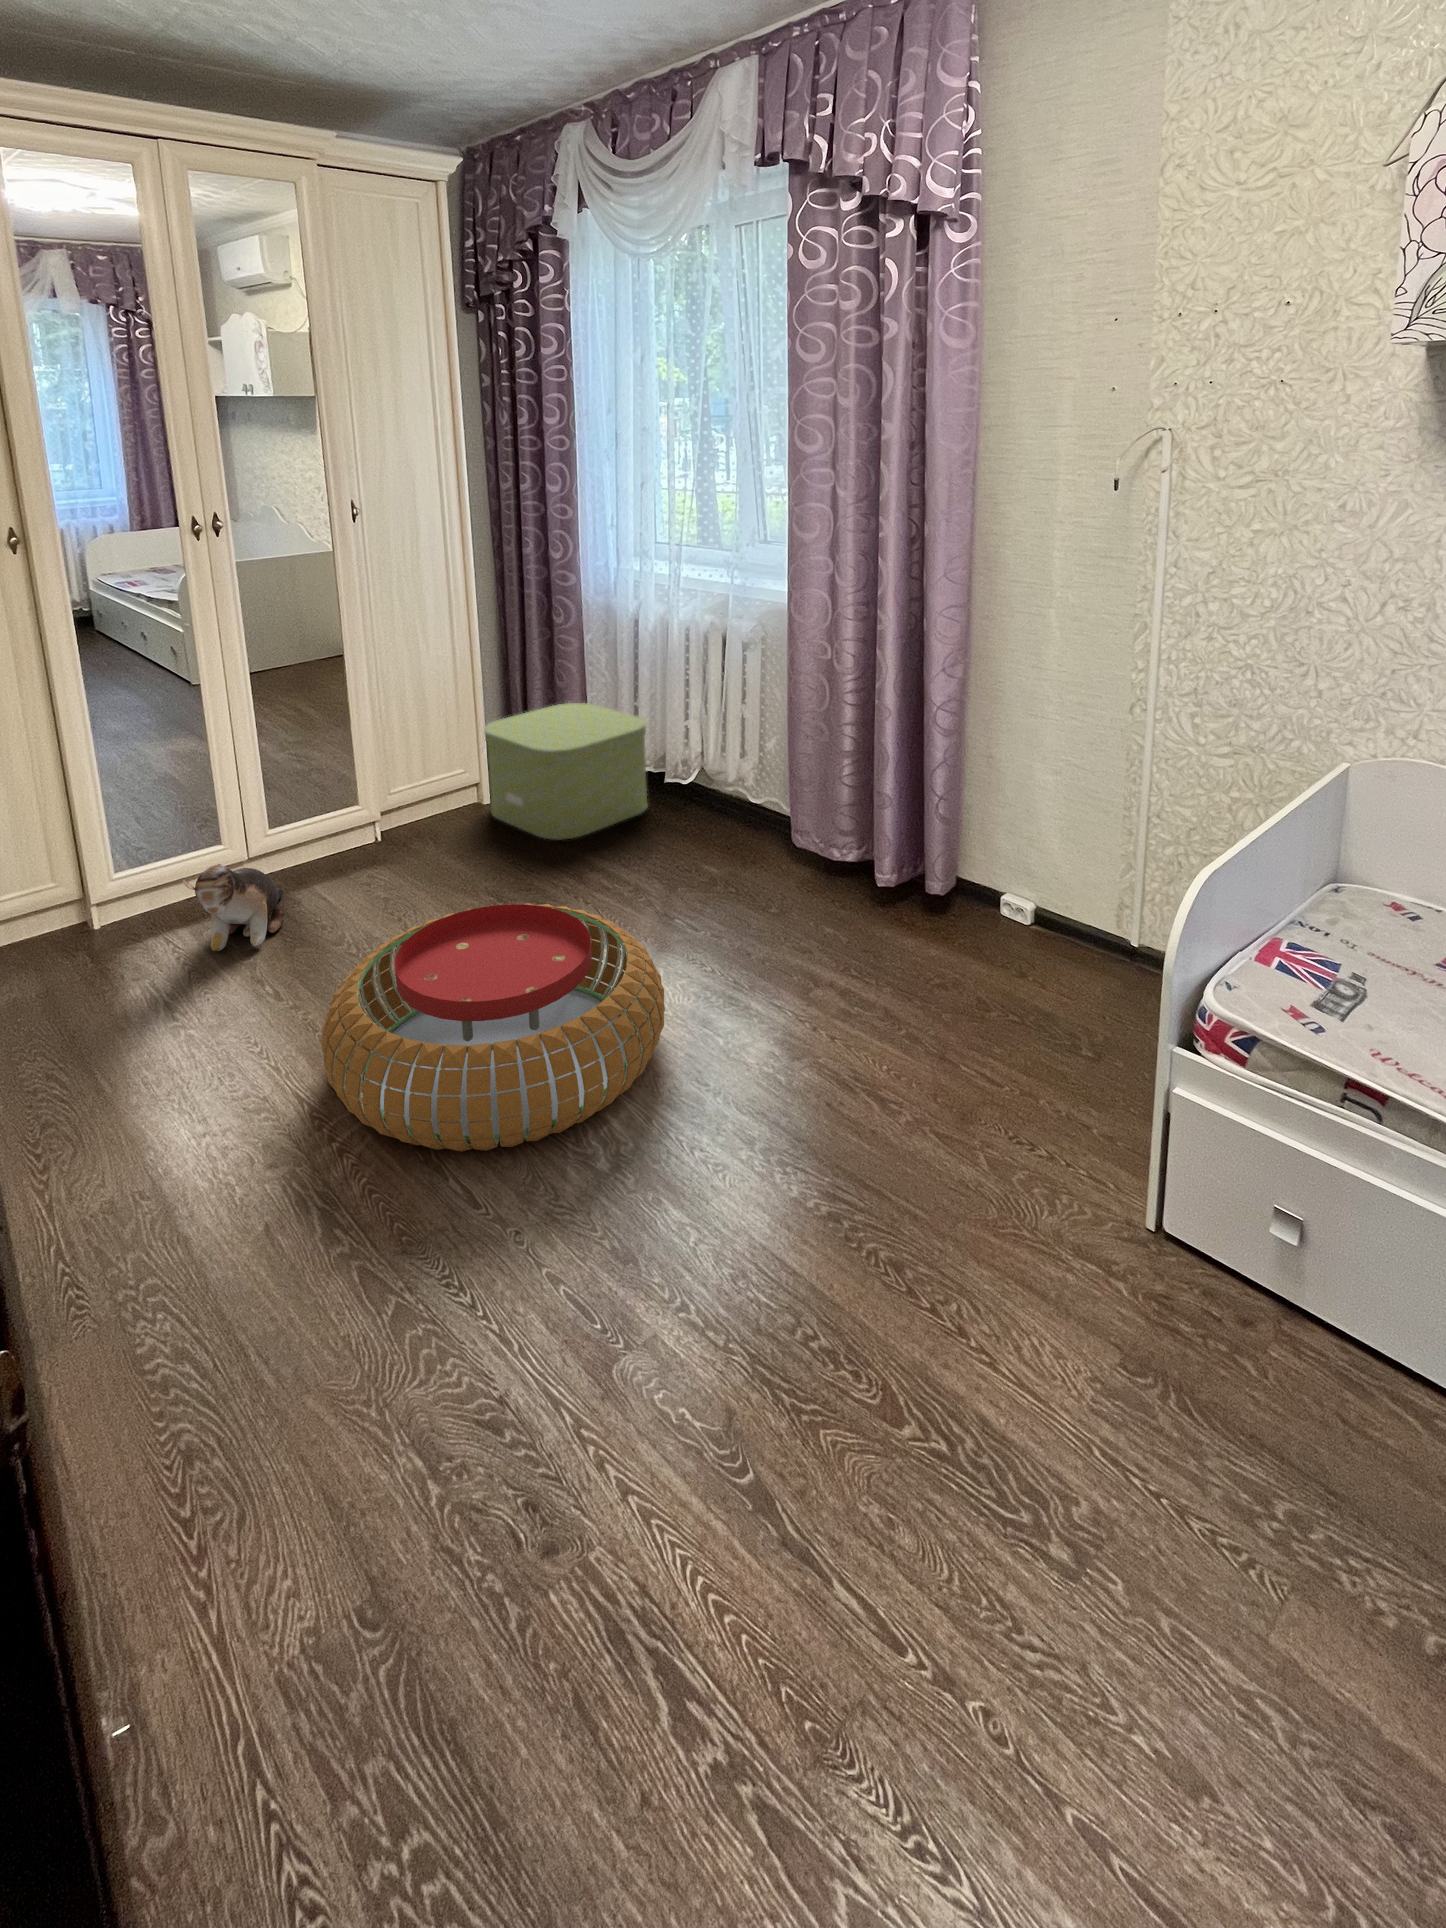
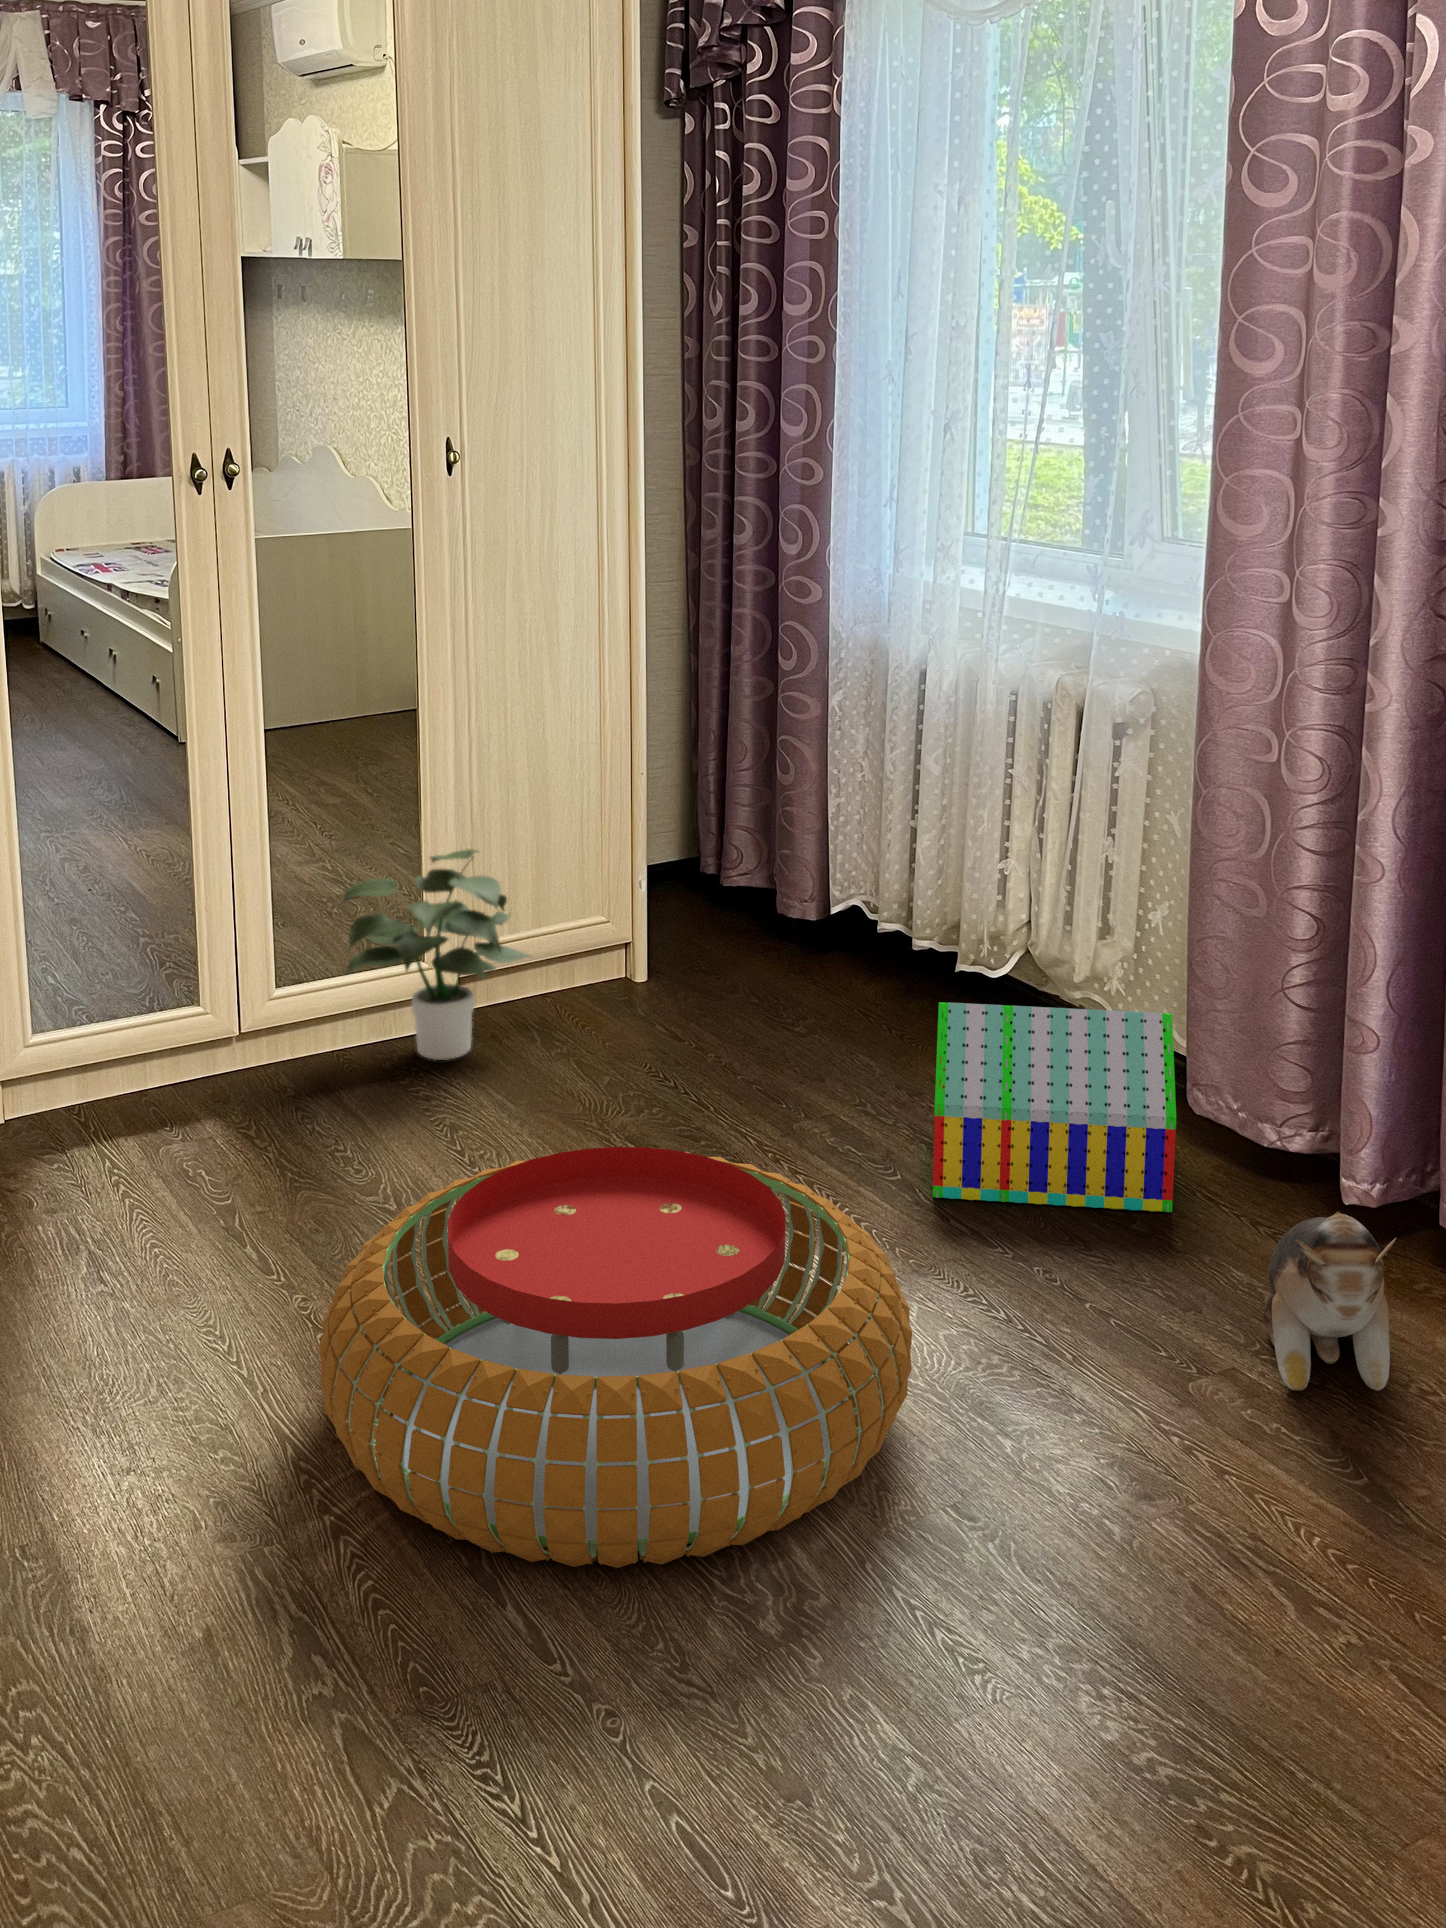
storage box: present [484,703,647,840] -> none [643,813,934,1056]
potted plant: none [306,740,426,861] -> present [342,849,531,1060]
toy house: none [659,798,789,909] -> present [933,1002,1176,1212]
plush toy: present [183,864,285,951] -> present [1264,1211,1397,1391]

